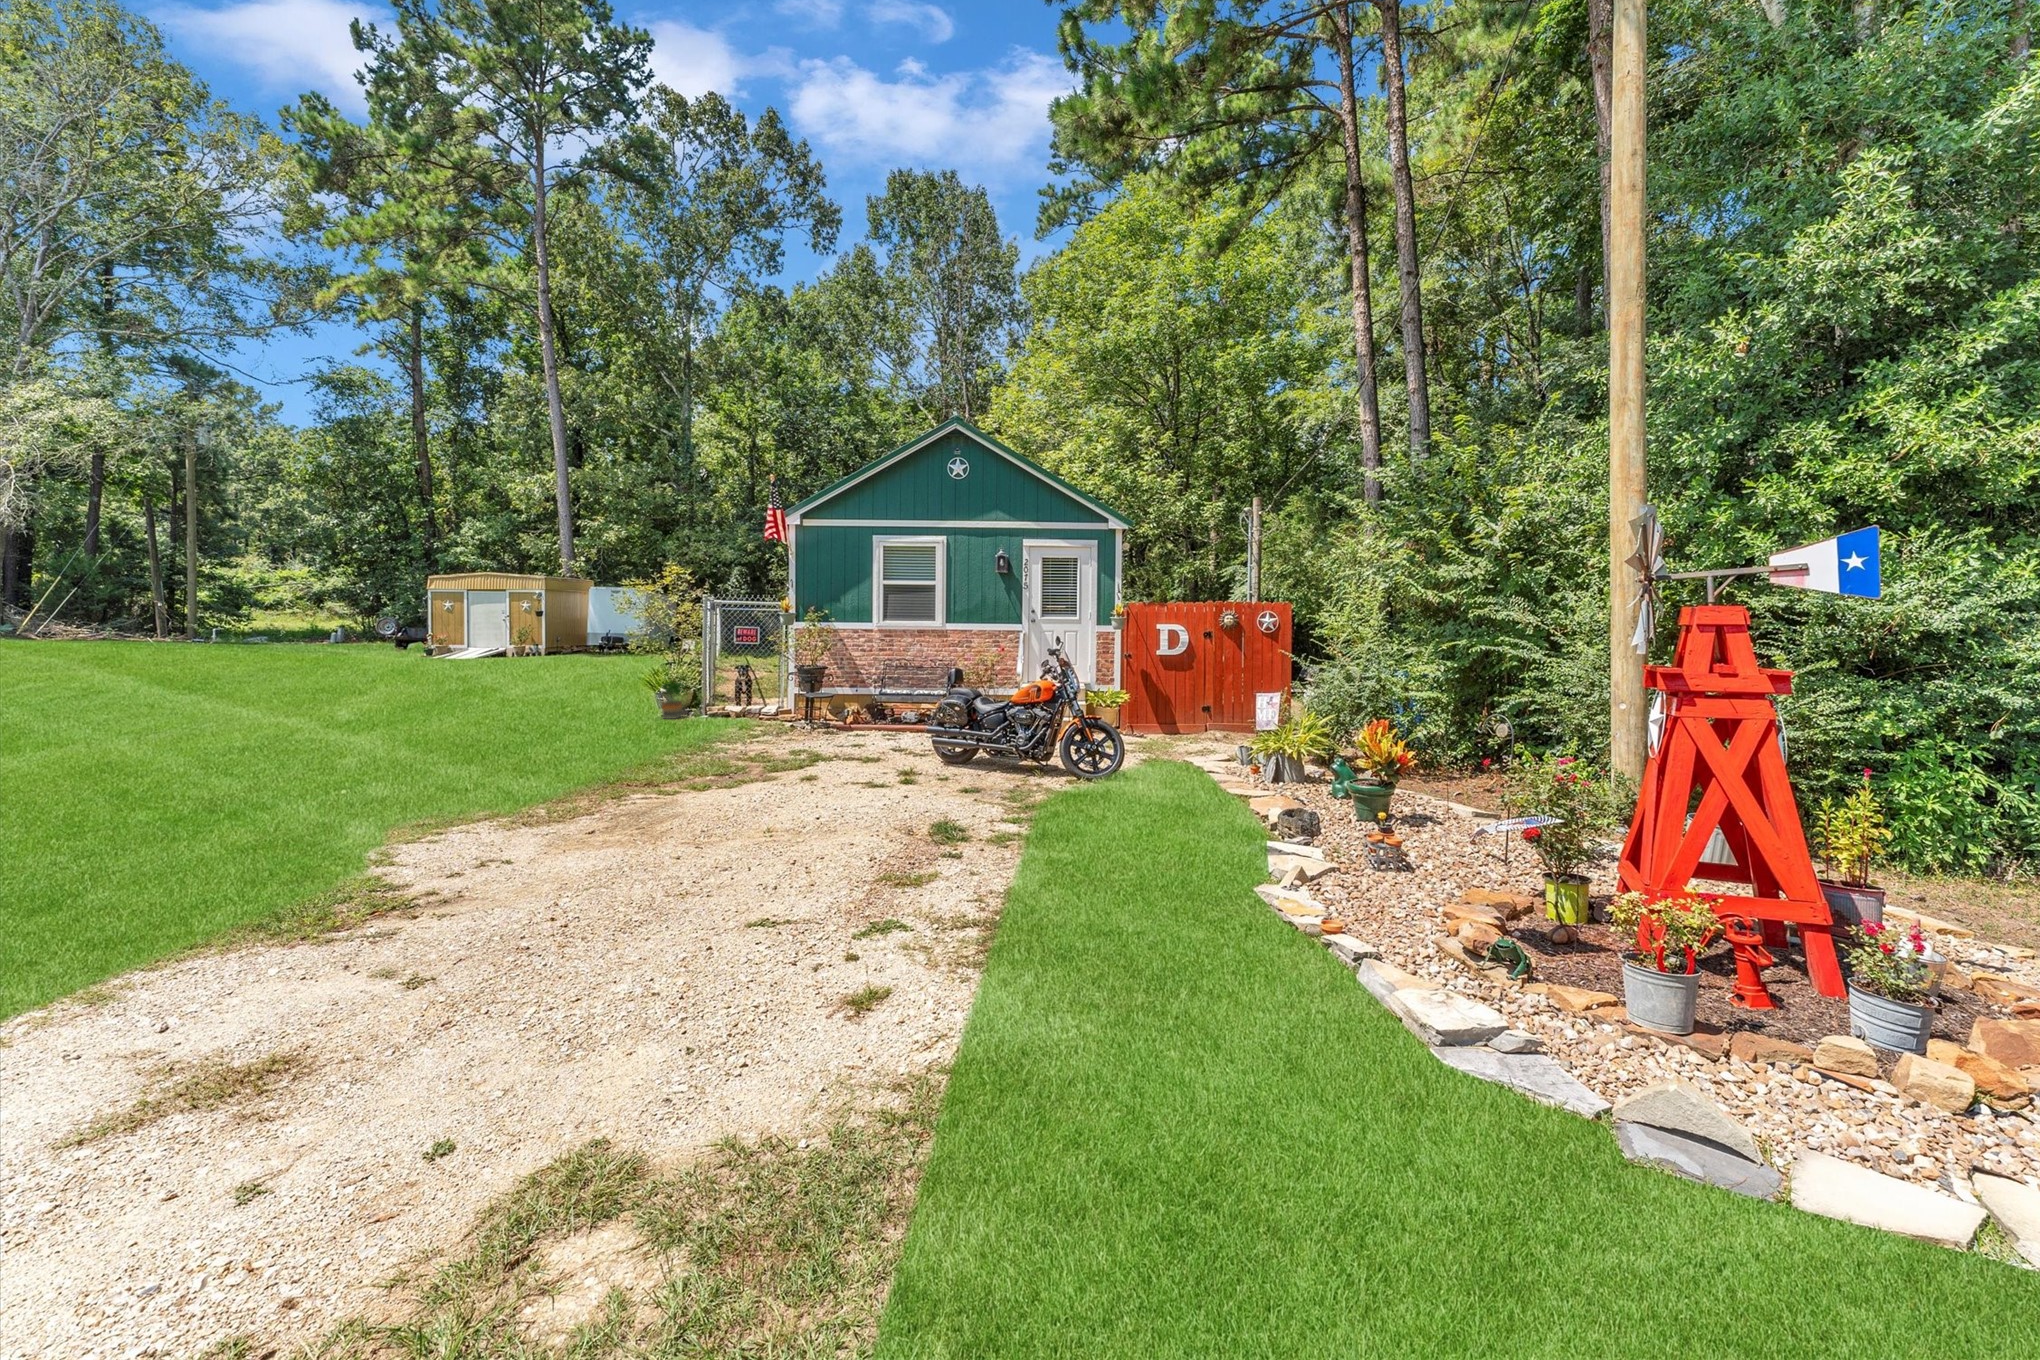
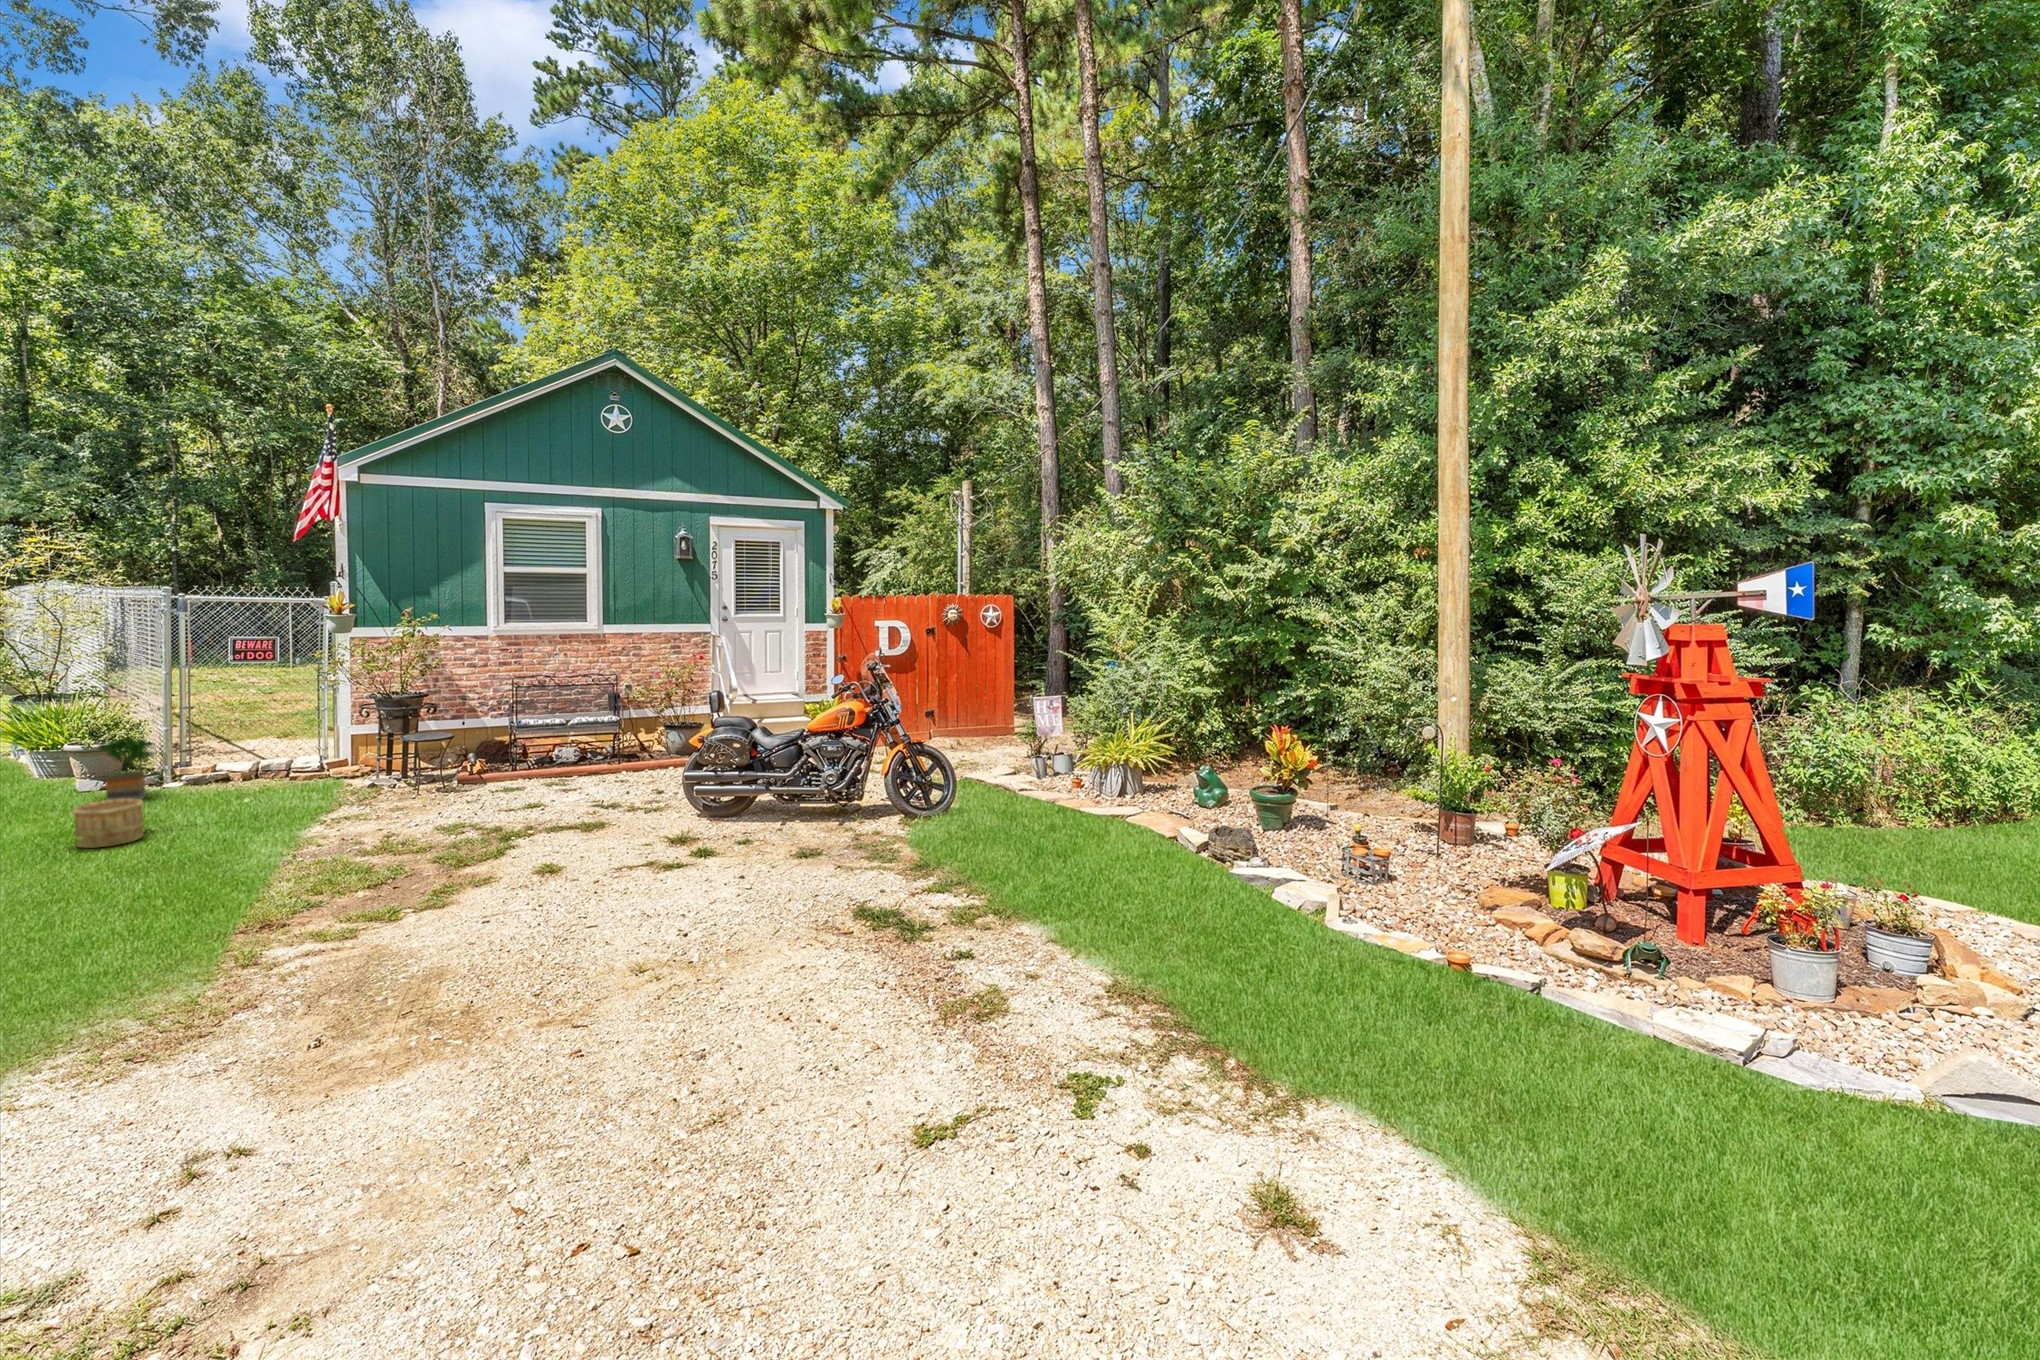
wooden bucket: none [626,713,659,739] -> present [72,798,144,848]

